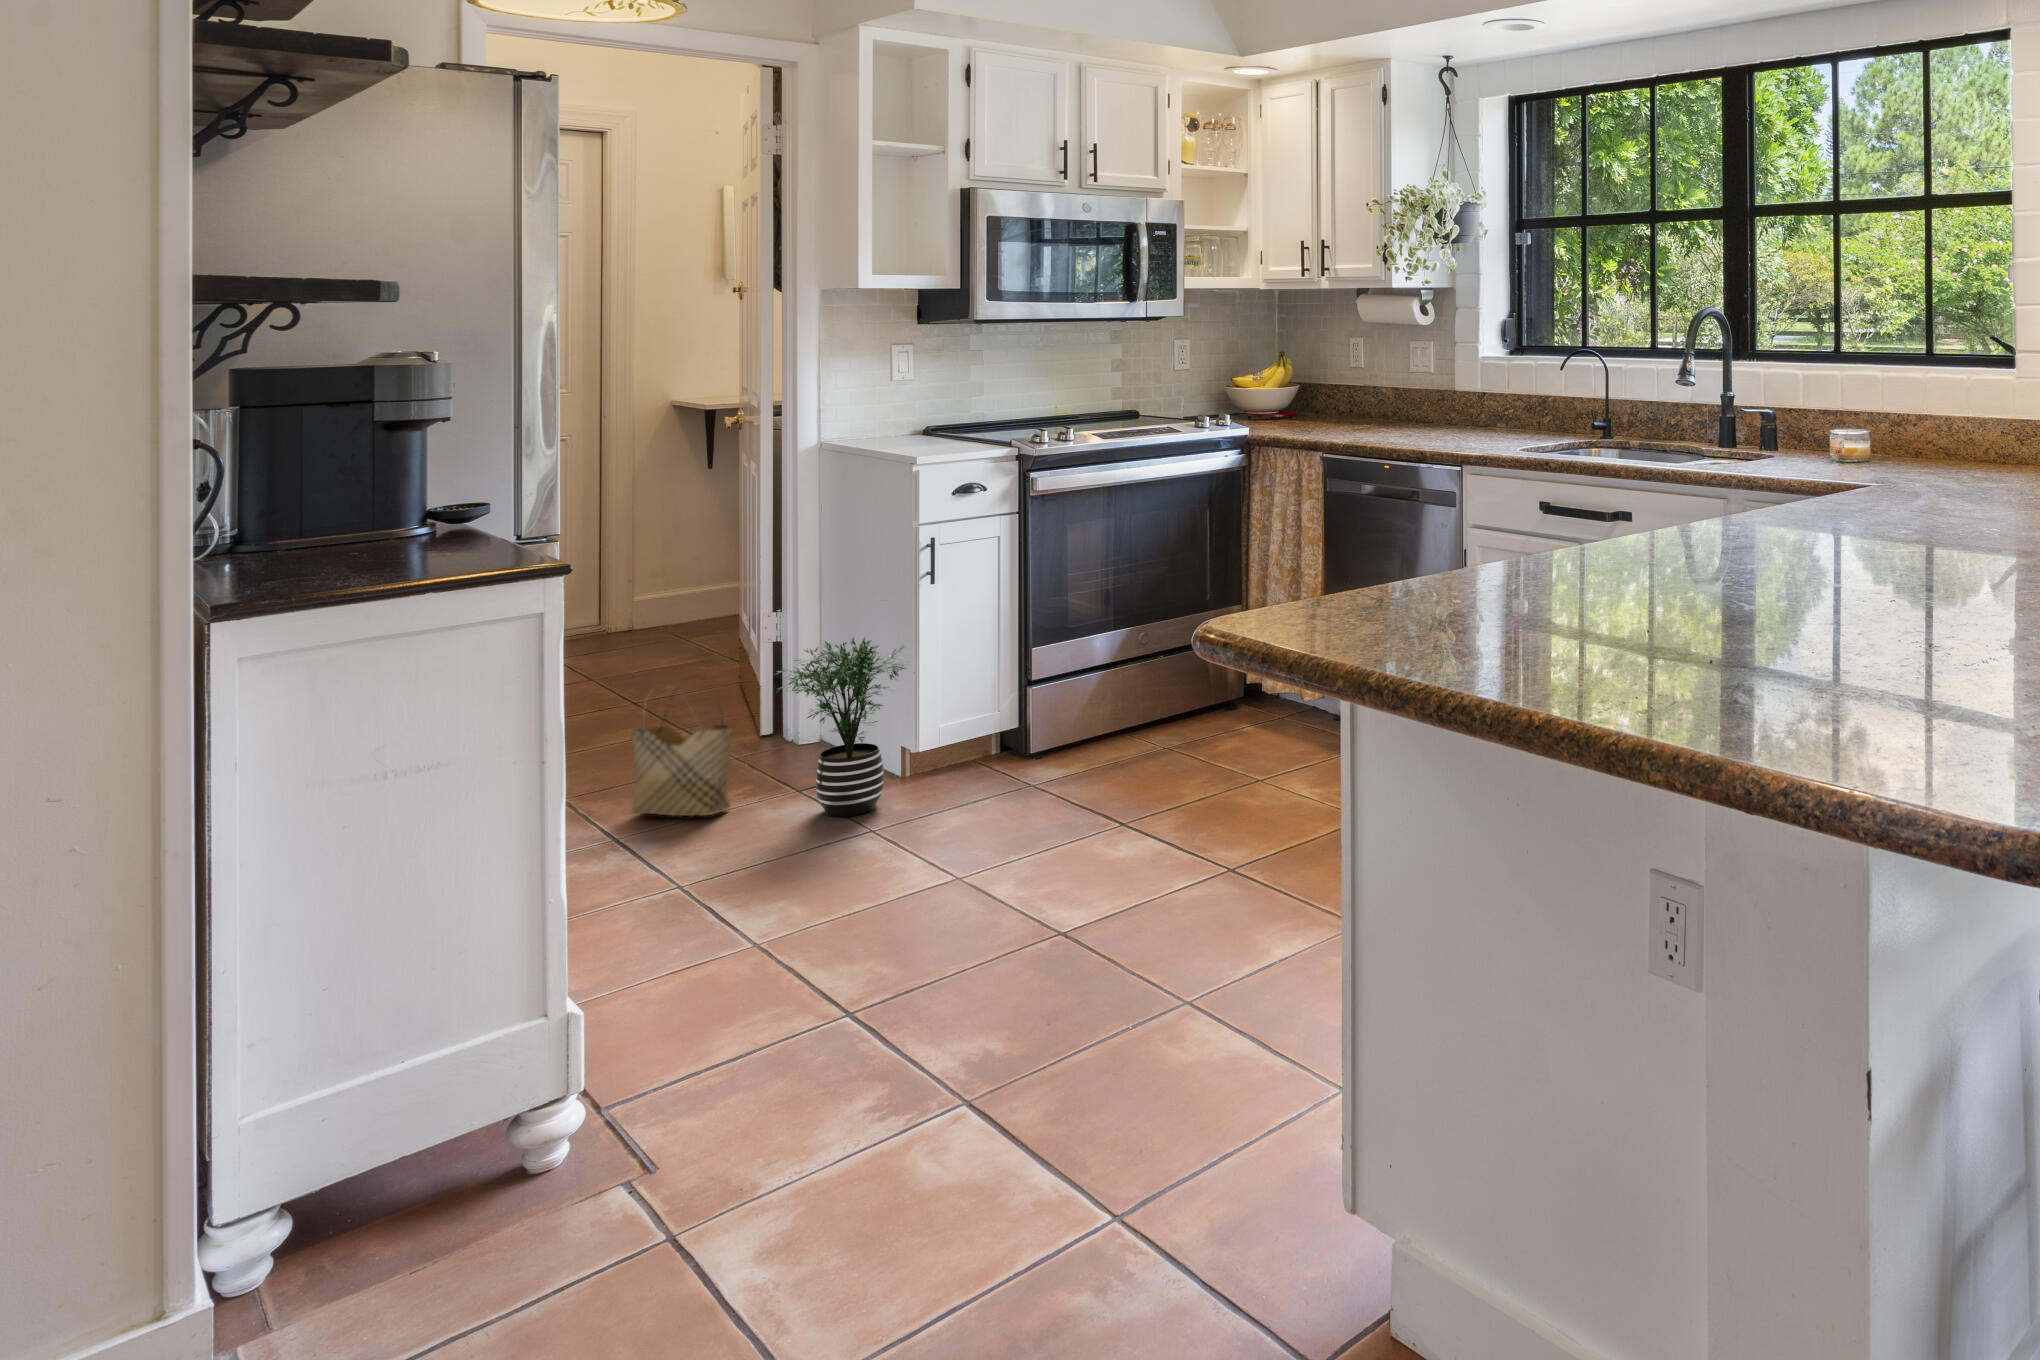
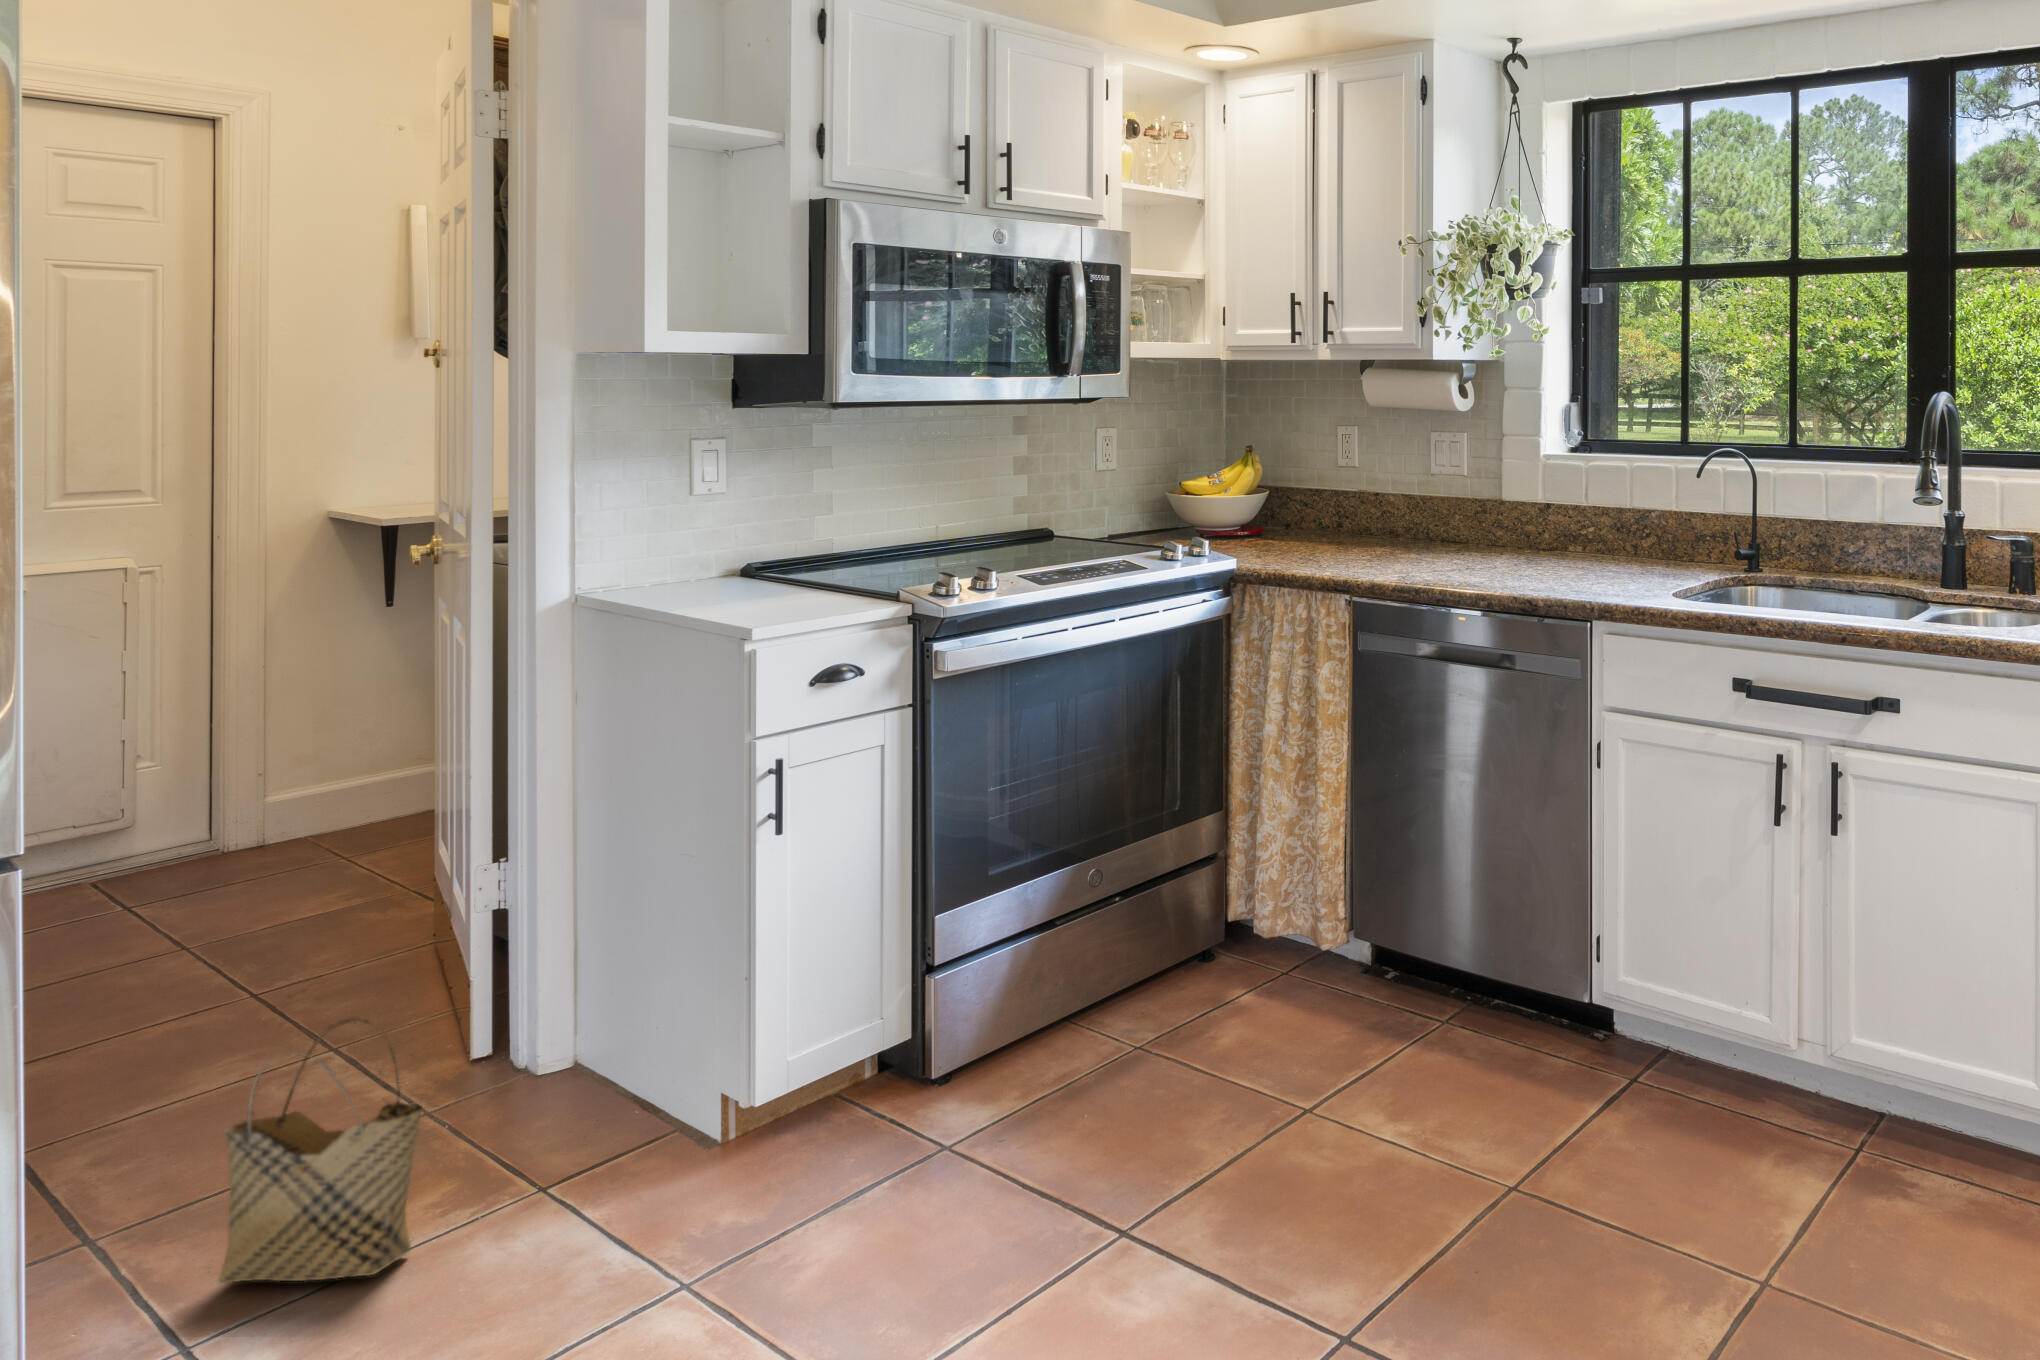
potted plant: present [777,637,910,817] -> none [500,936,742,1259]

